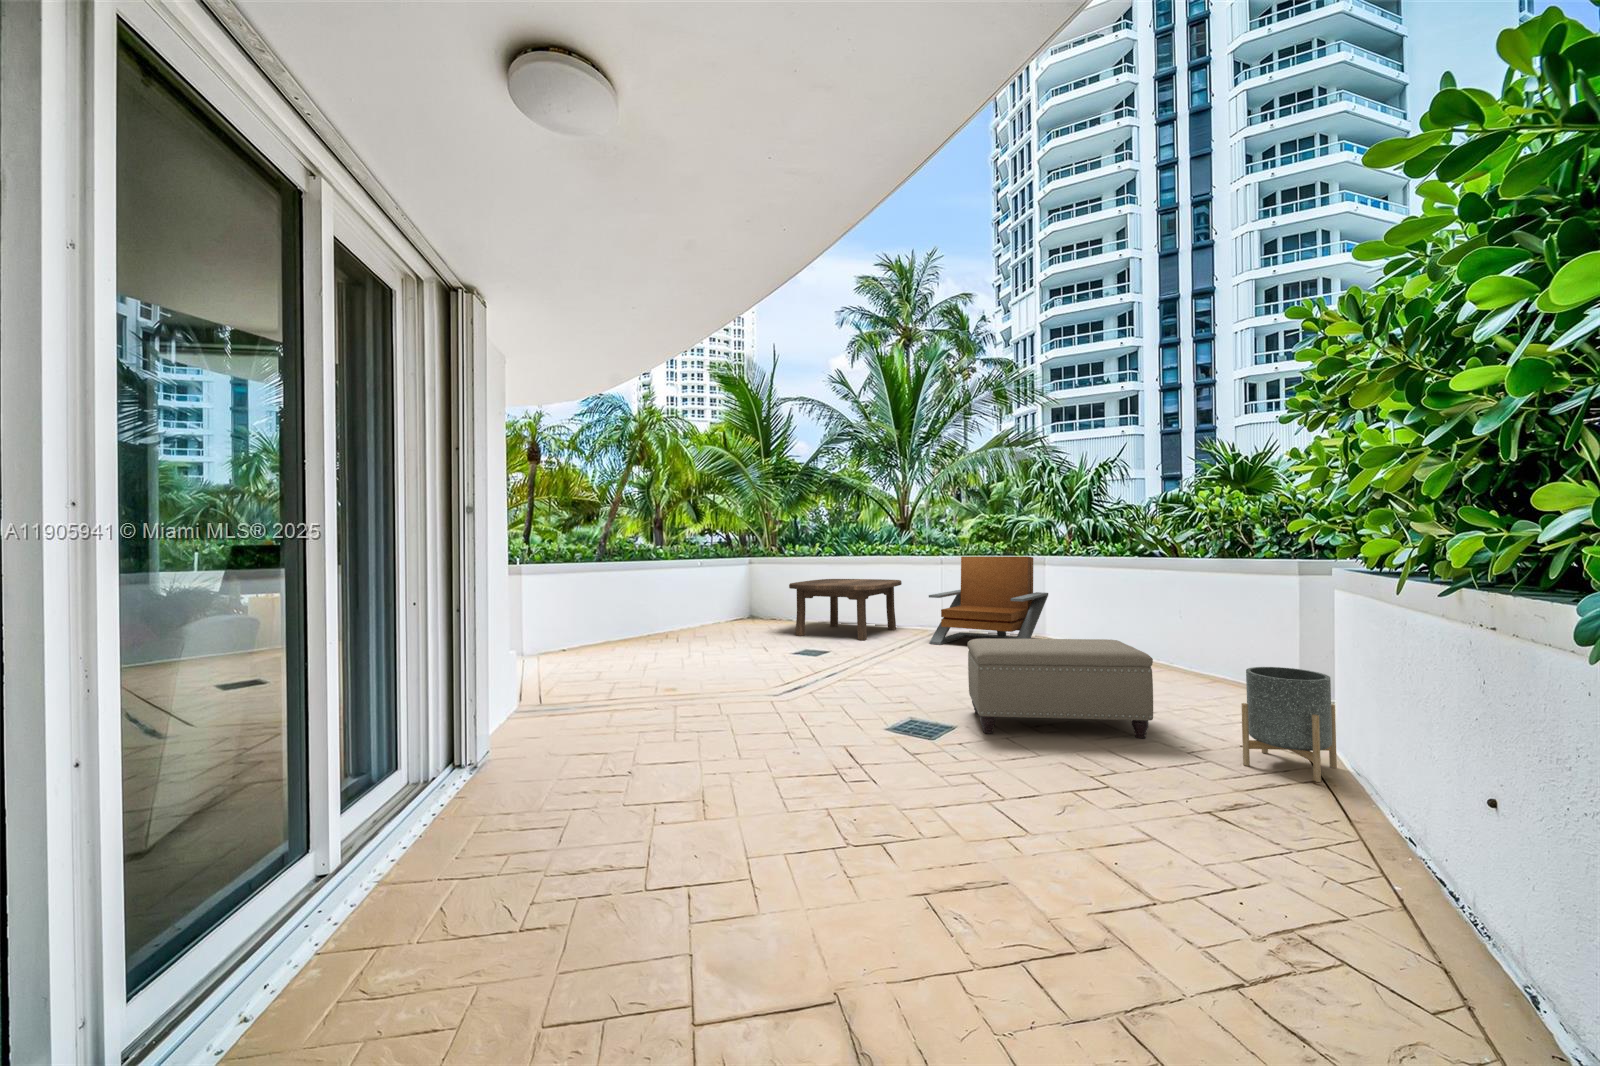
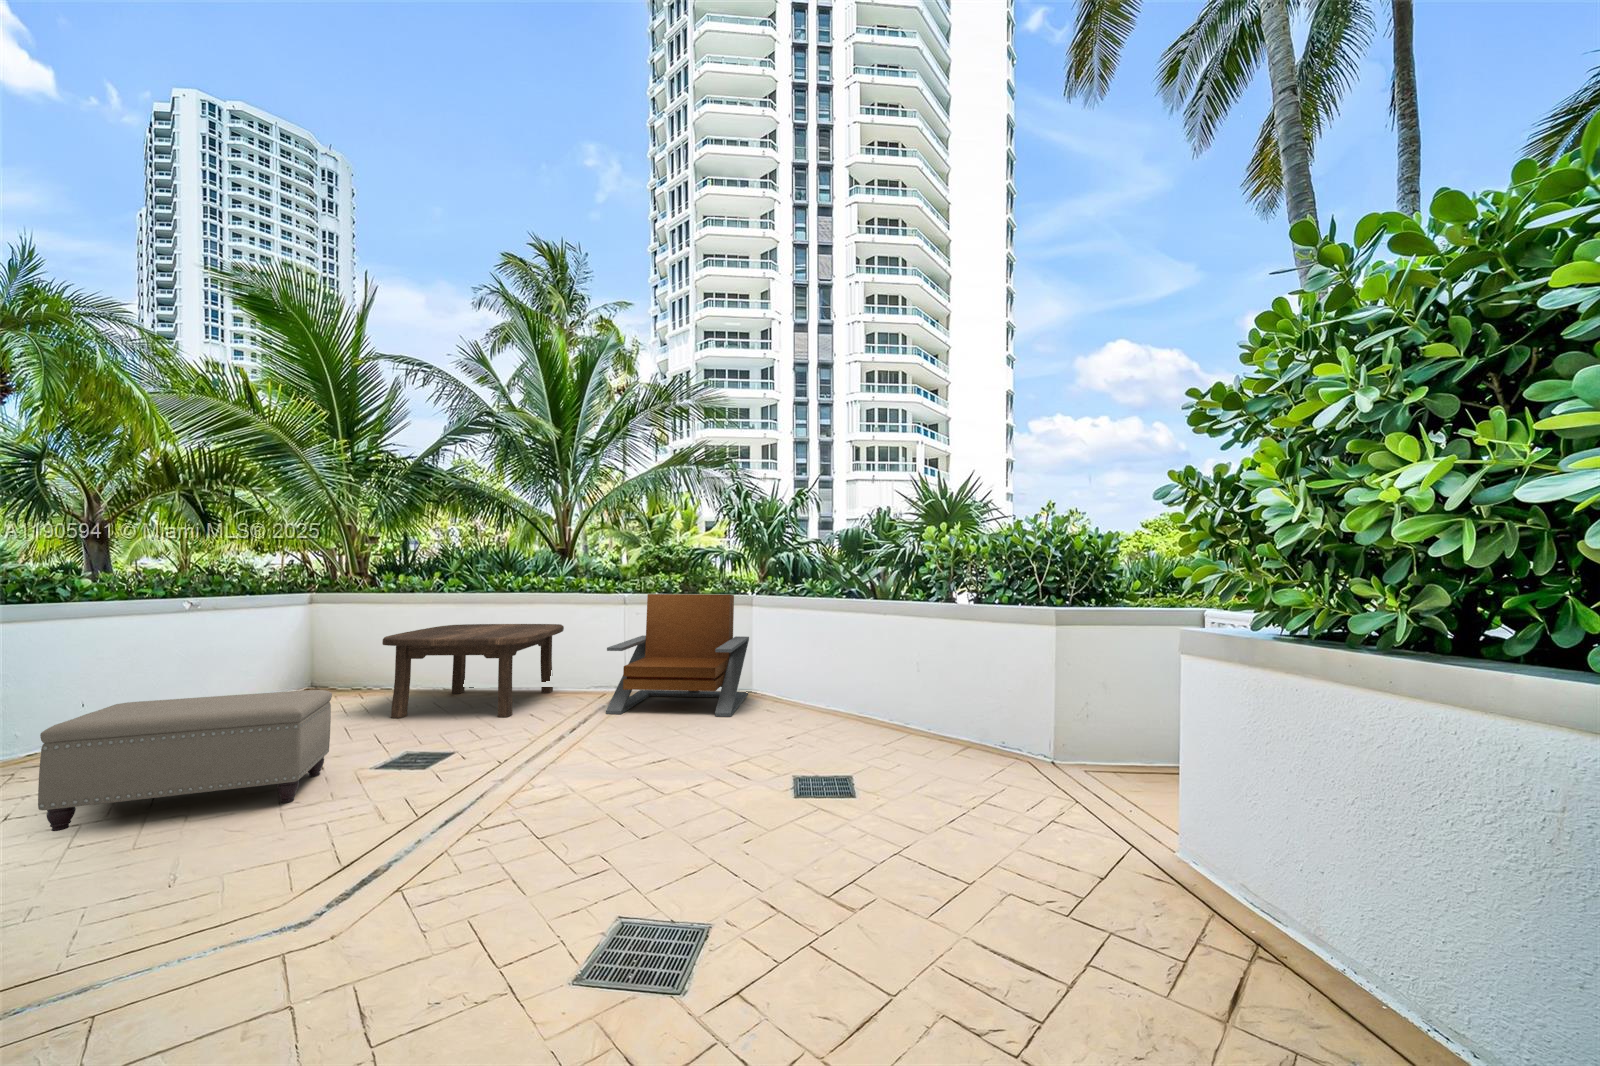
ottoman: present [968,639,1153,738] -> present [38,690,332,831]
planter: present [1241,667,1337,782] -> none [1091,754,1198,918]

